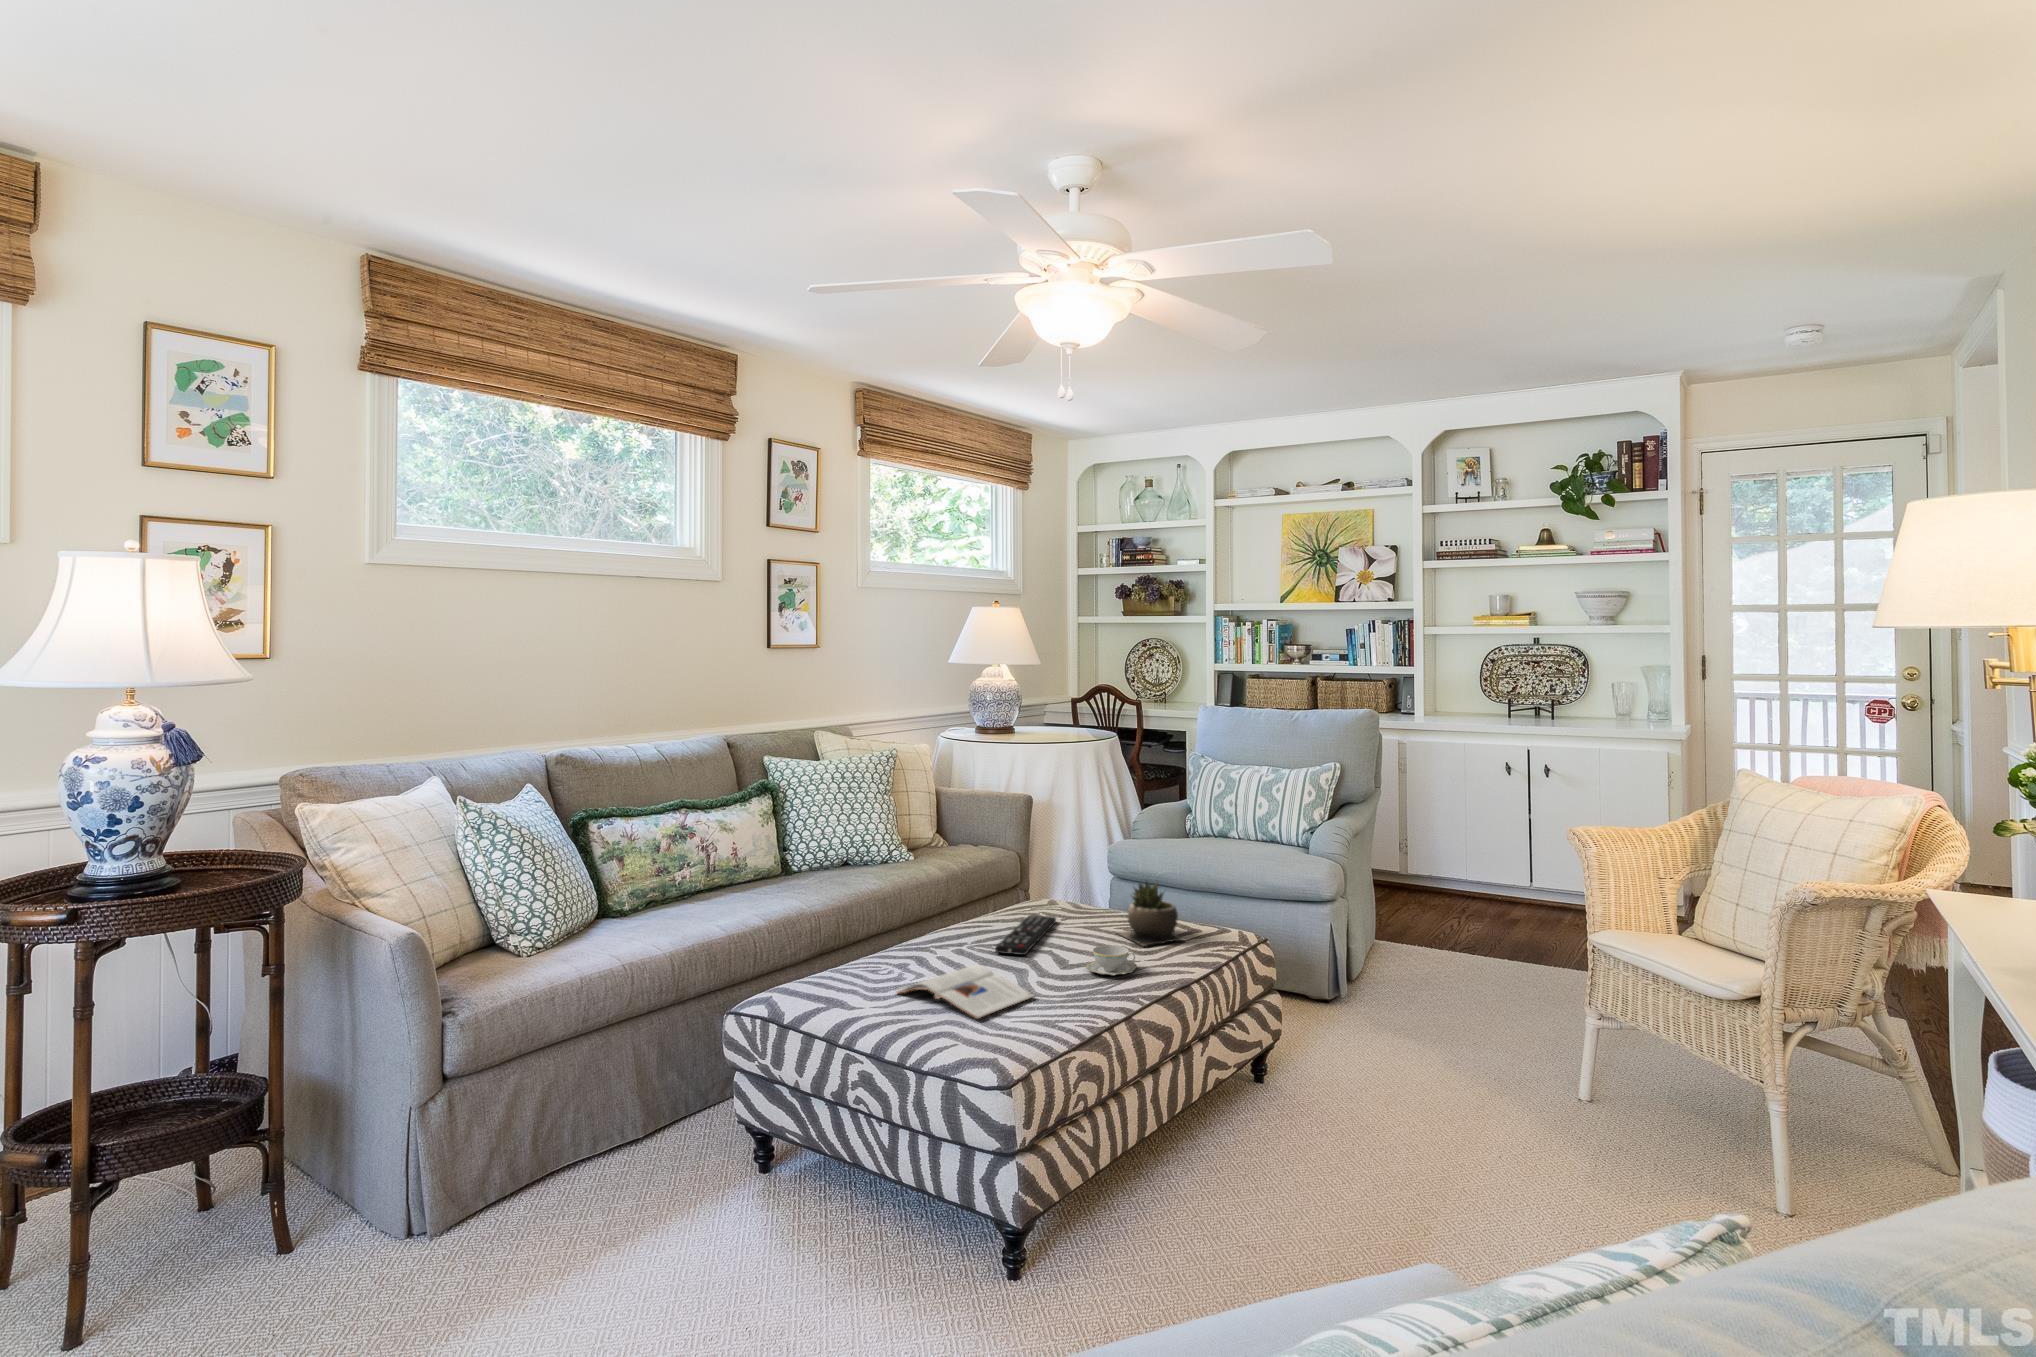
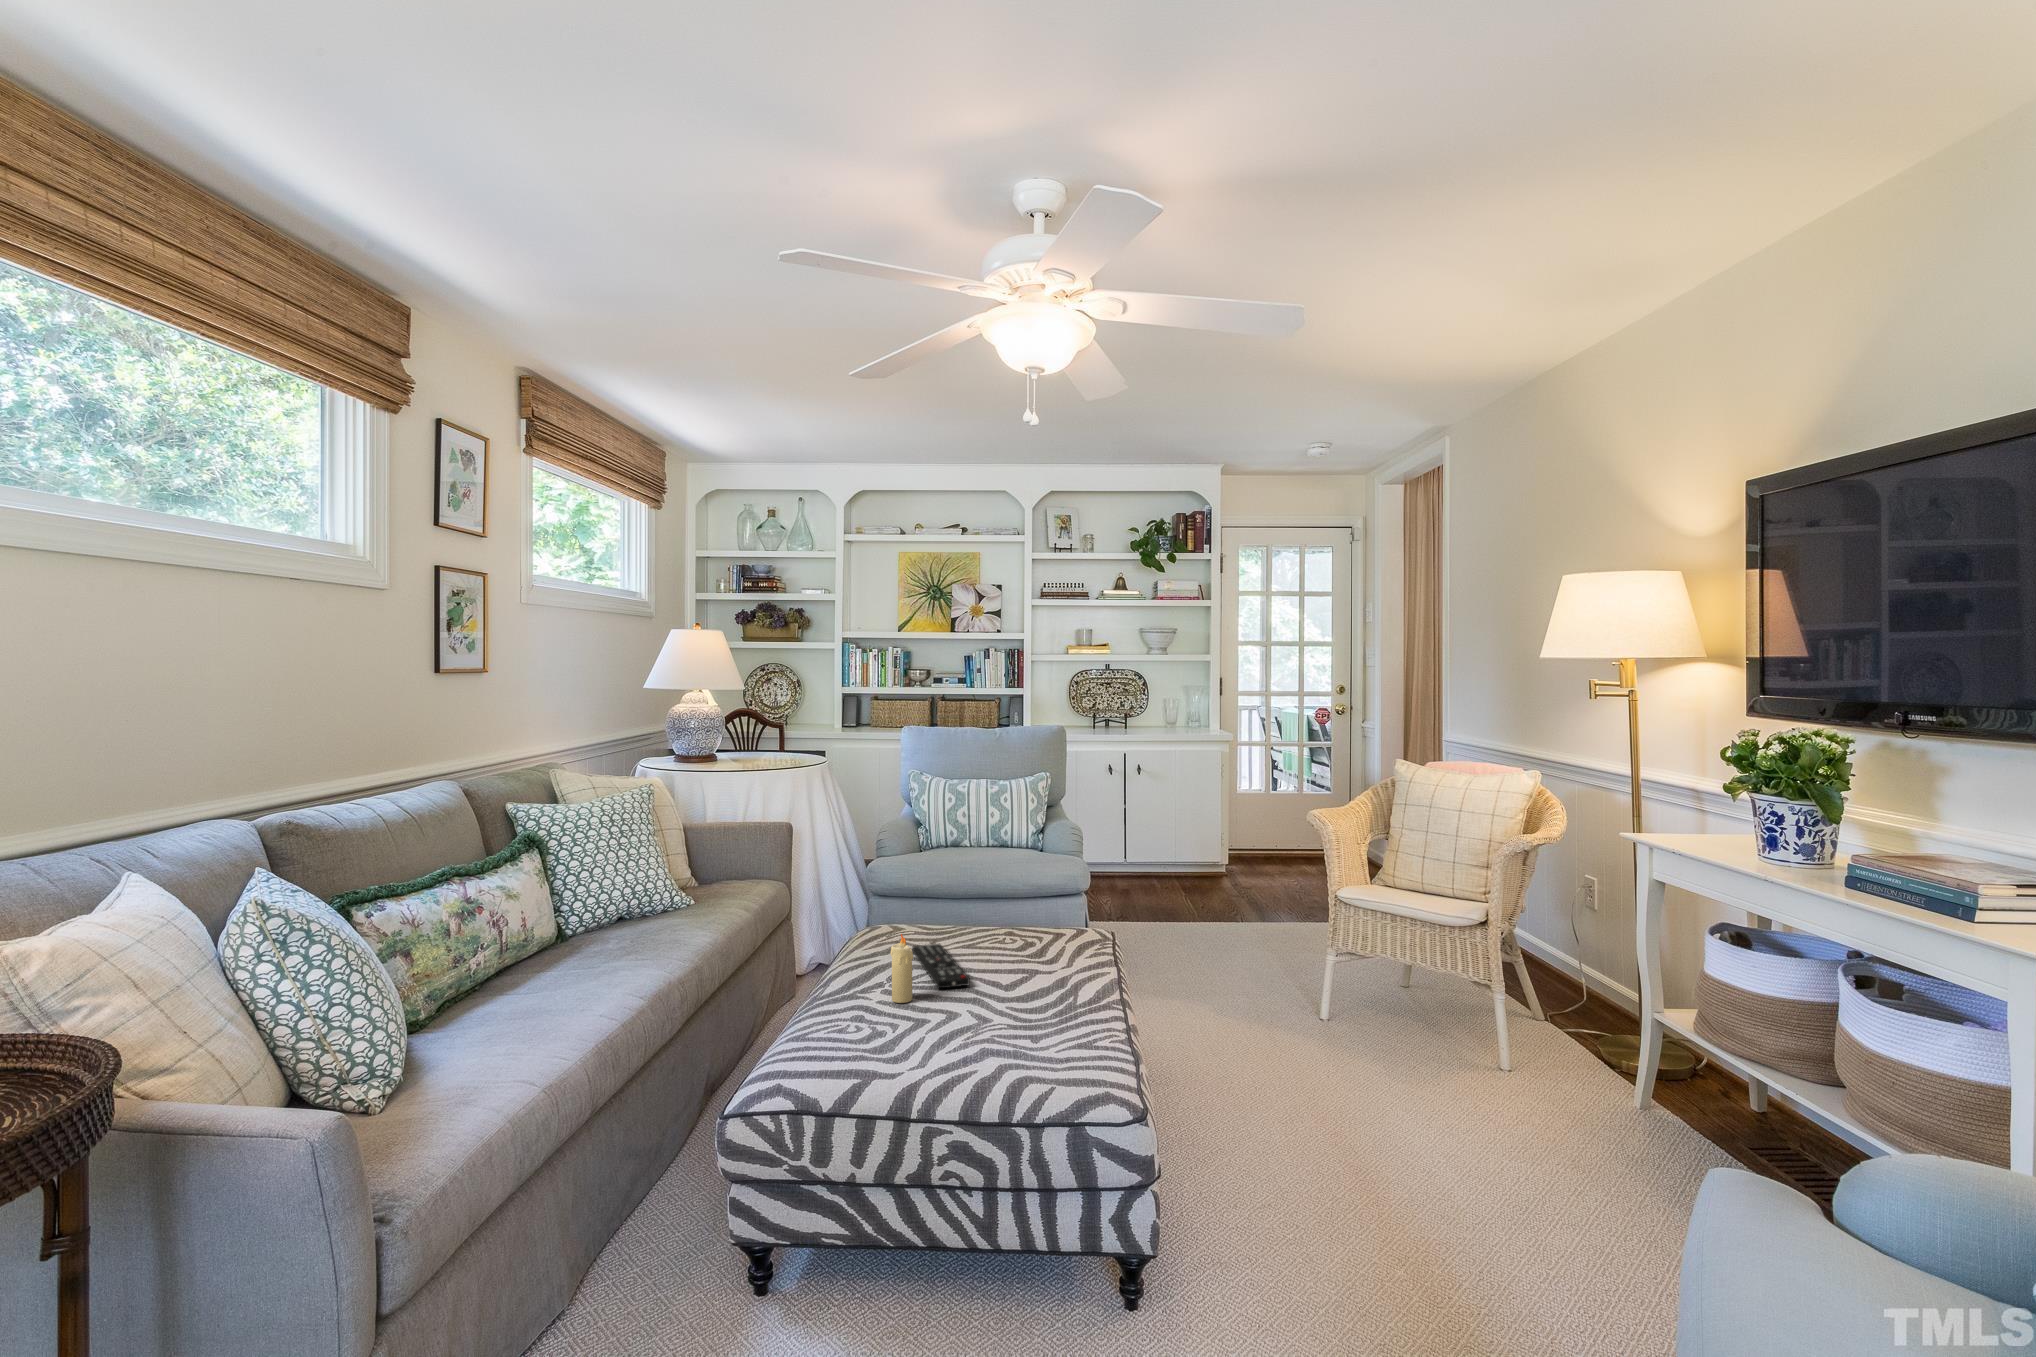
succulent plant: present [1118,882,1185,946] -> none [1008,892,1078,958]
candle: none [942,895,963,959] -> present [890,934,913,1003]
teacup: present [1086,945,1137,975] -> none [1038,960,1088,990]
magazine: present [897,966,1034,1019] -> none [910,1003,1045,1056]

